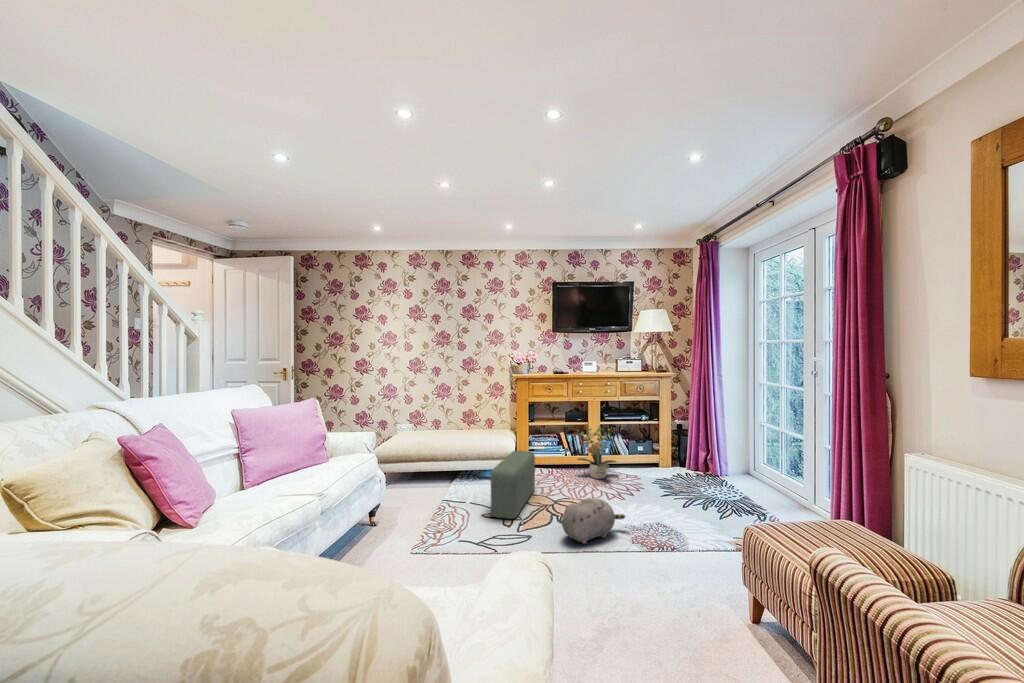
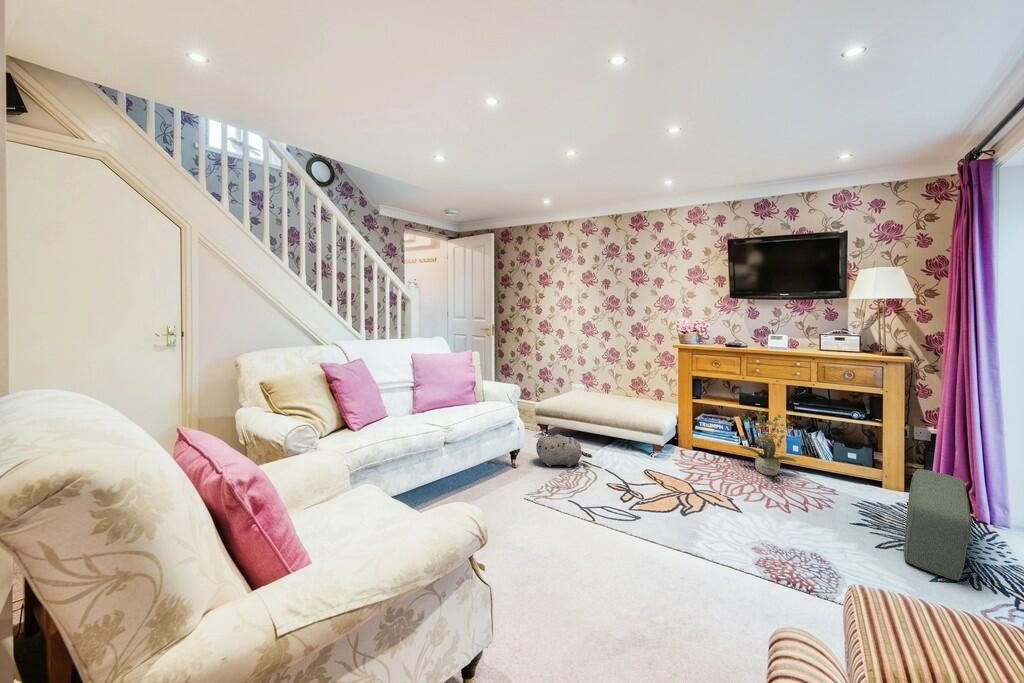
pouf: present [491,451,535,519] -> present [904,469,972,581]
plush toy: present [562,498,625,544] -> present [536,434,592,467]

